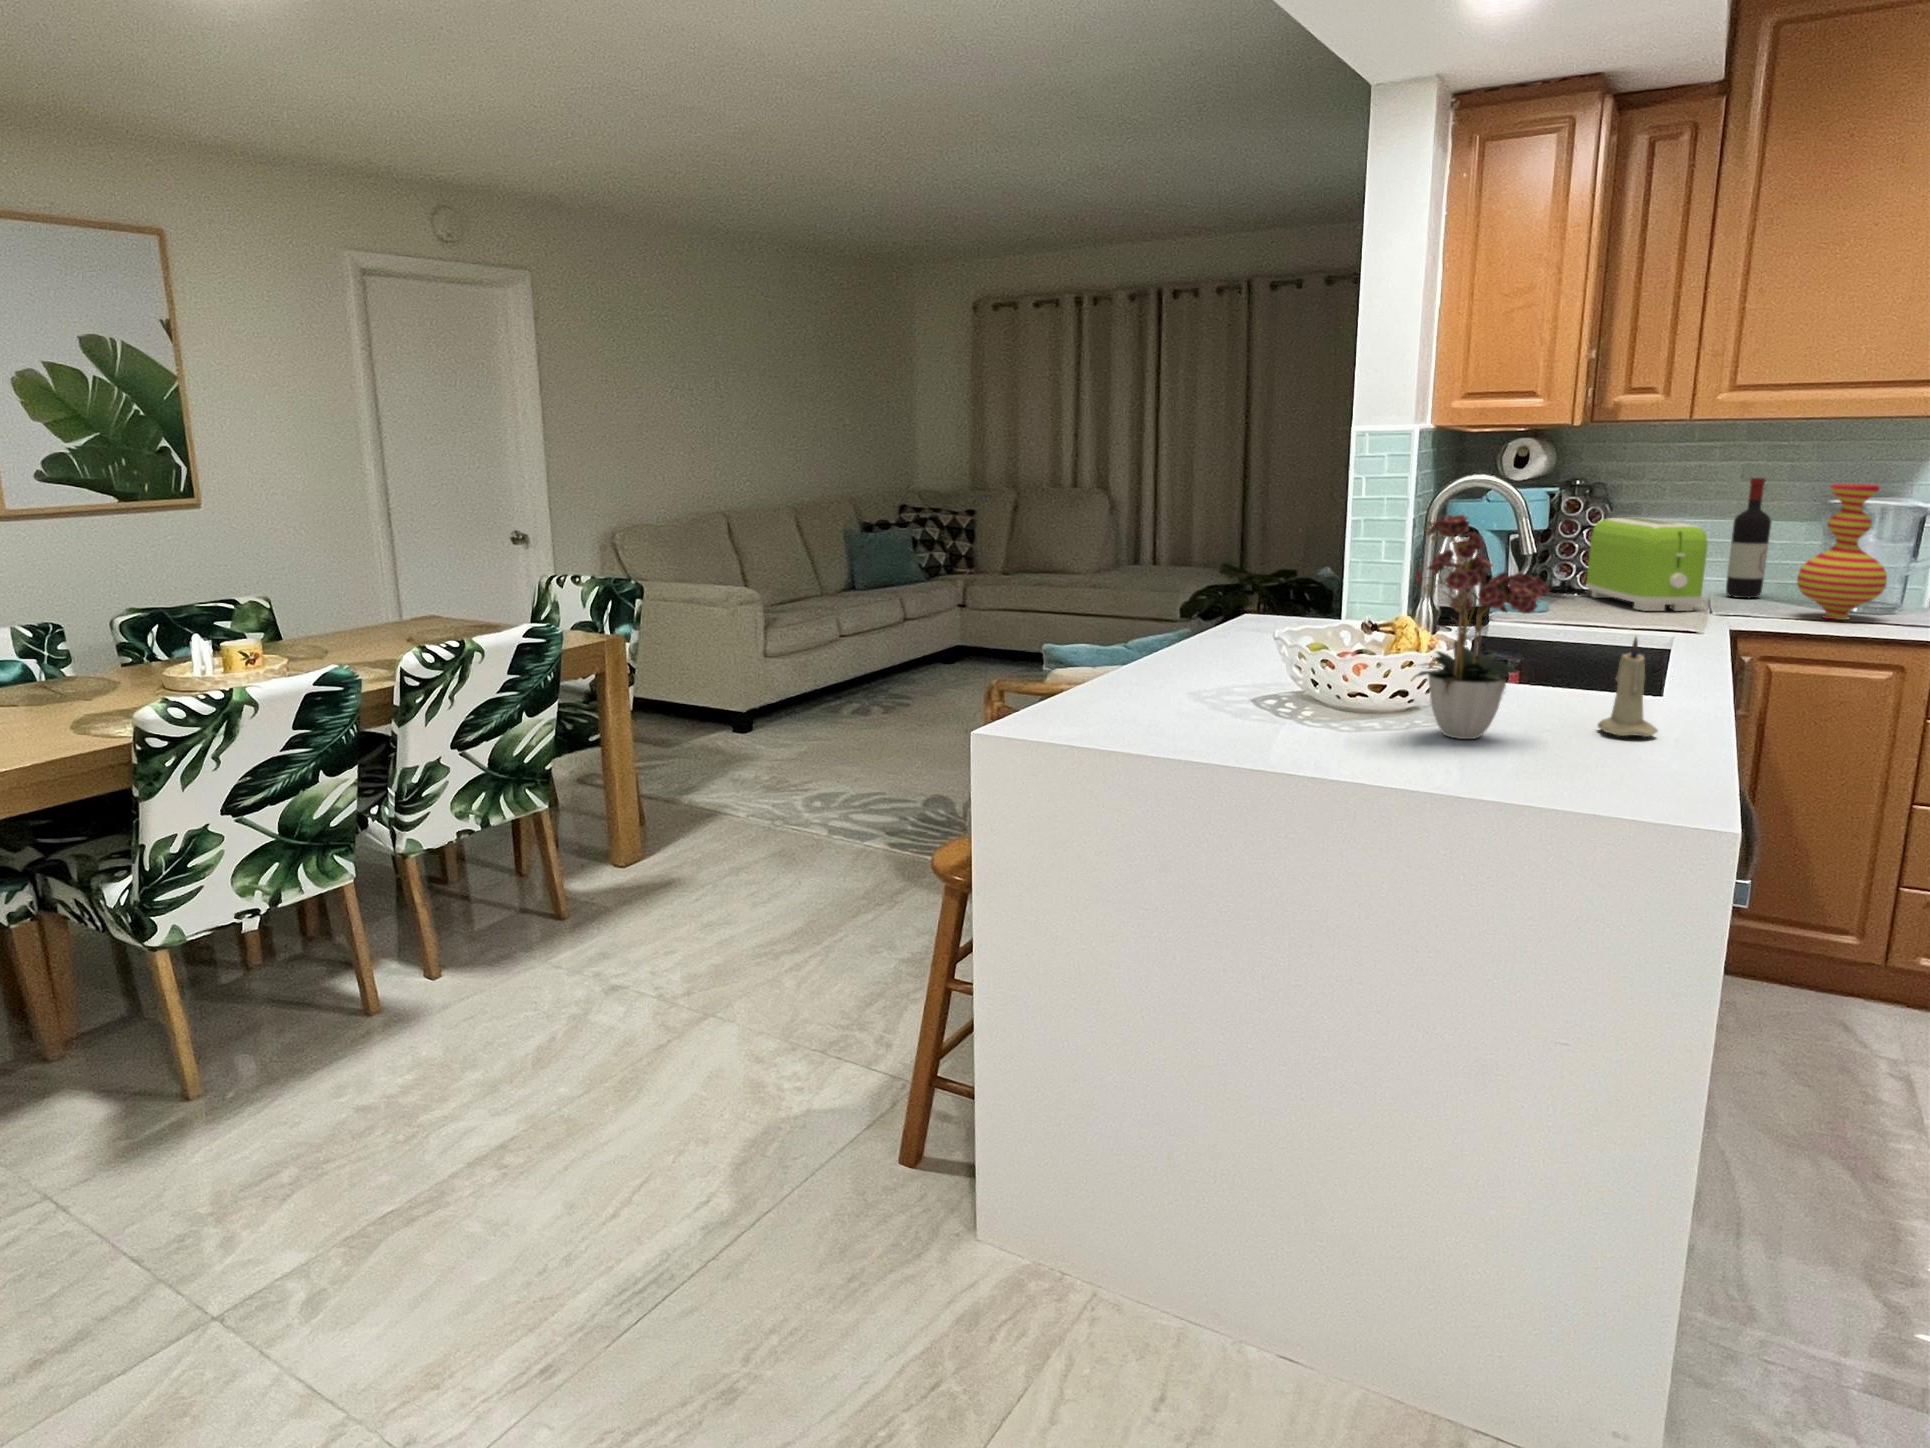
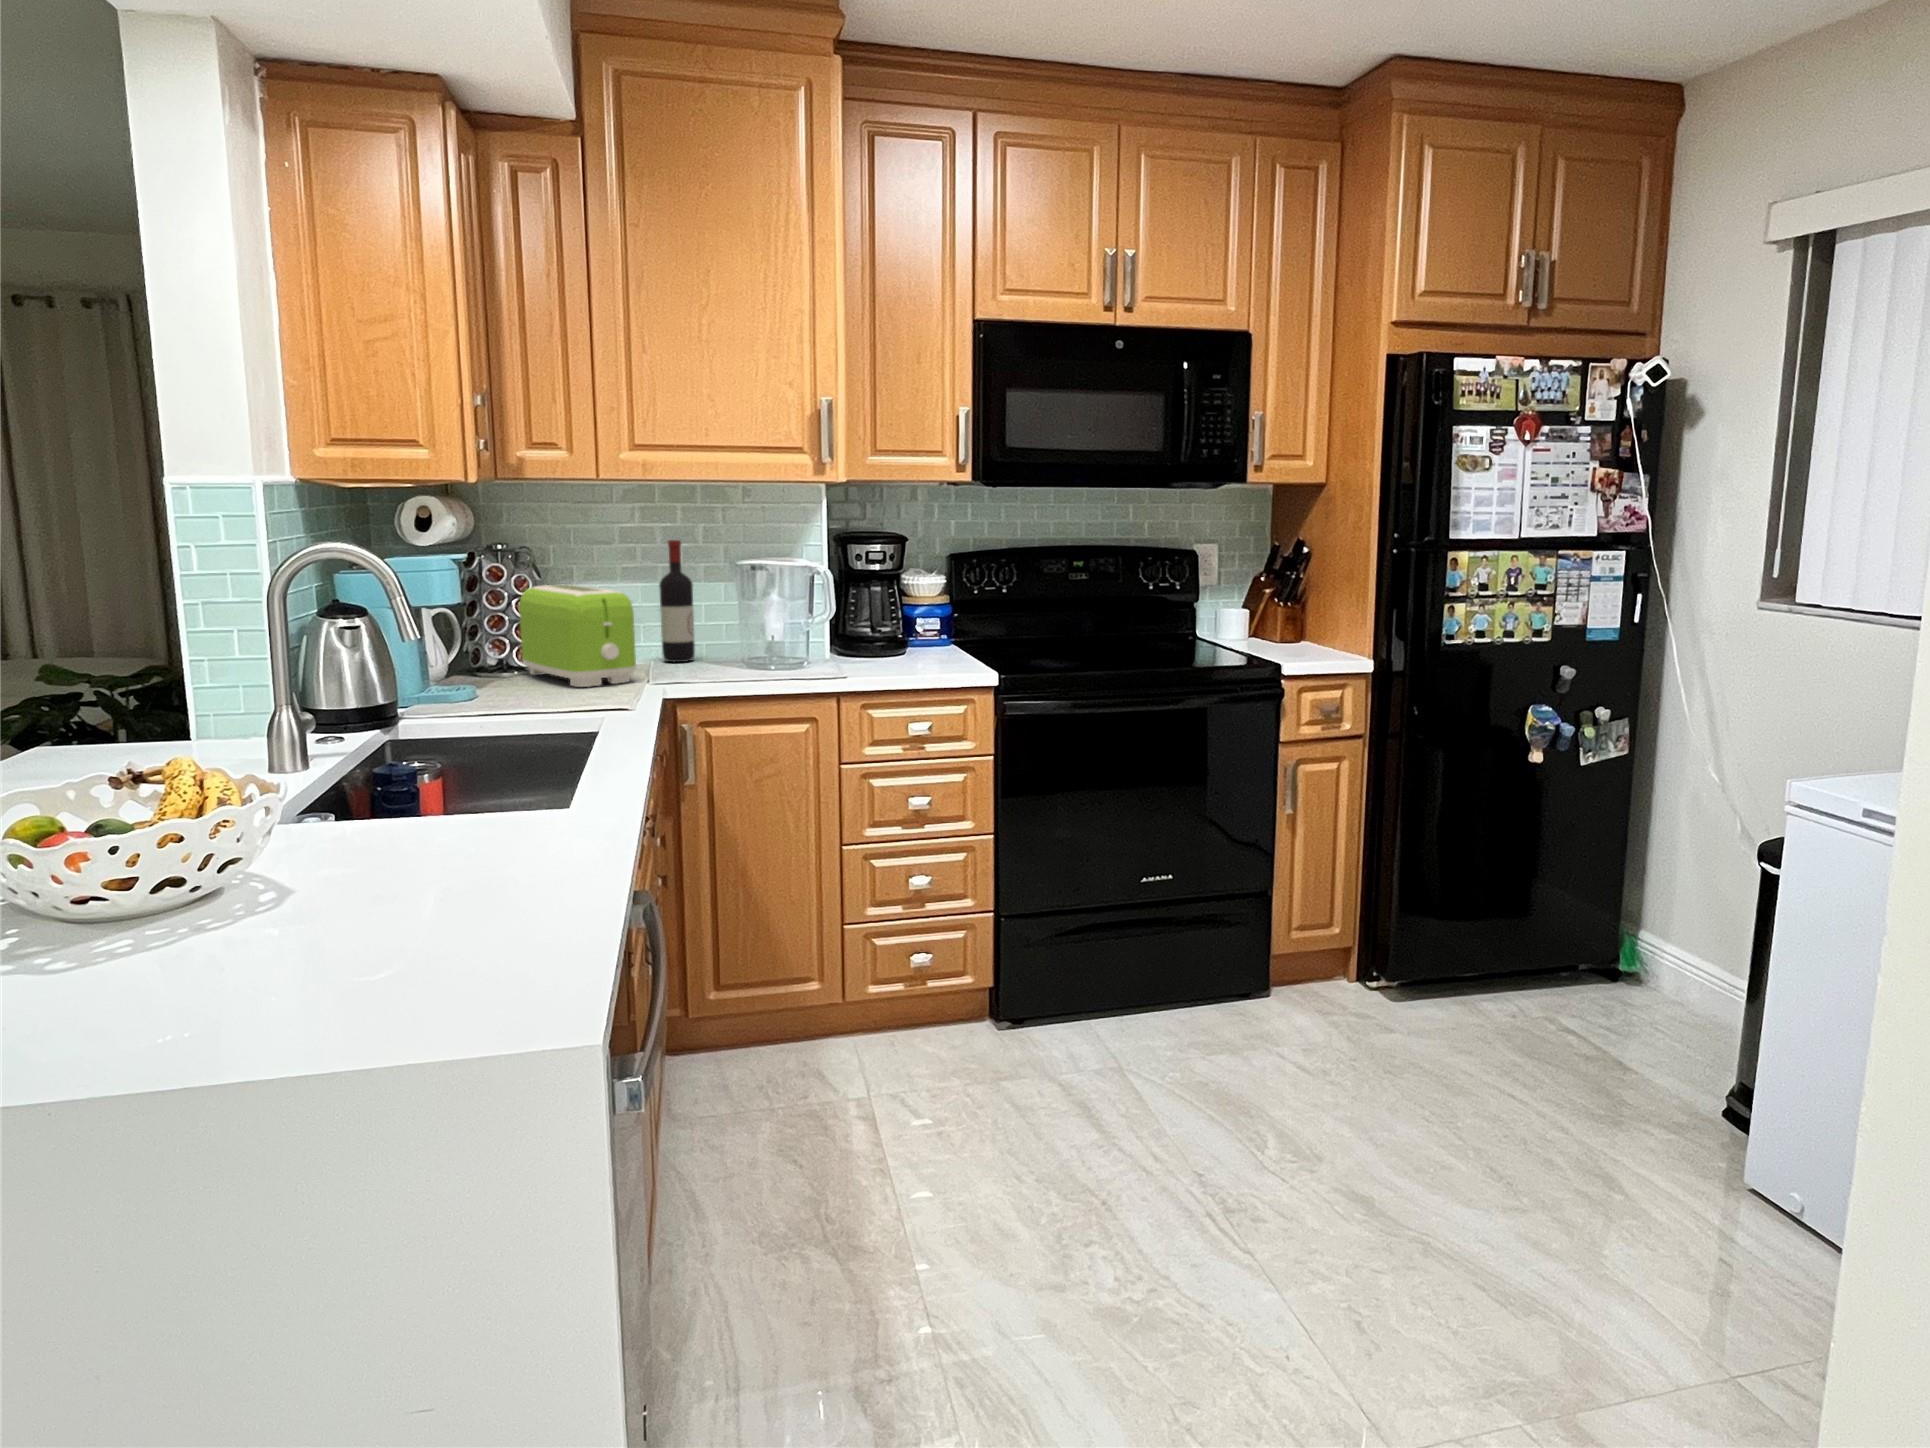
vase: present [1797,484,1887,620] -> none [719,545,793,679]
flower arrangement: present [1416,514,1549,739] -> none [114,583,390,948]
candle: present [1598,637,1658,737] -> none [477,750,553,889]

